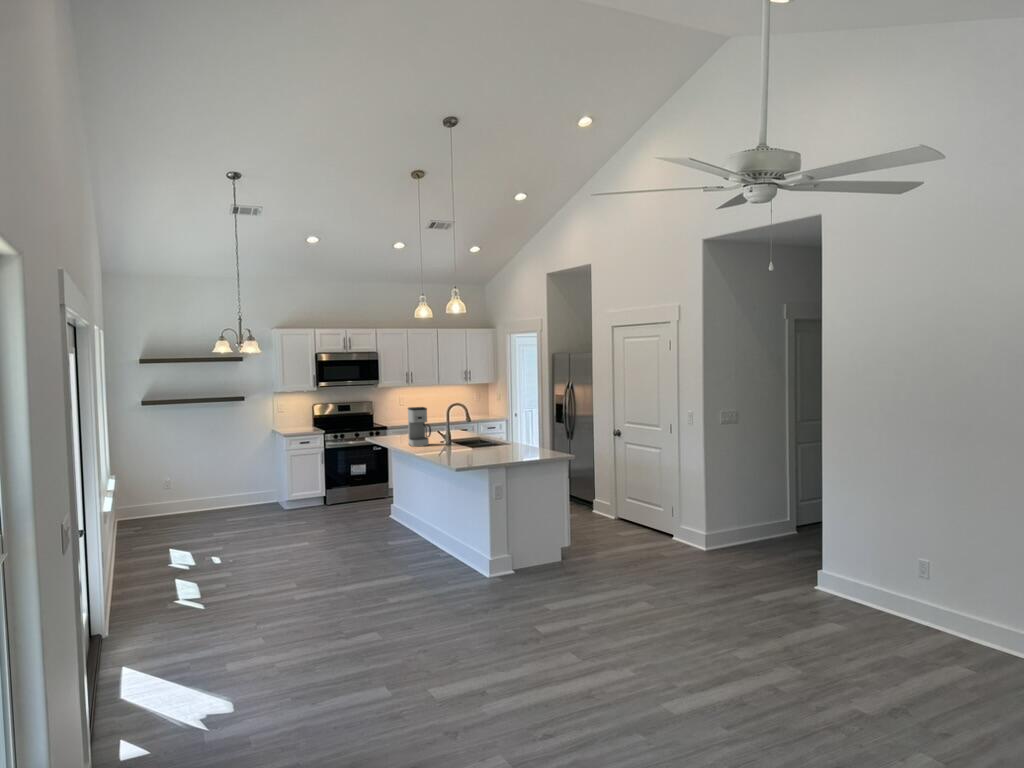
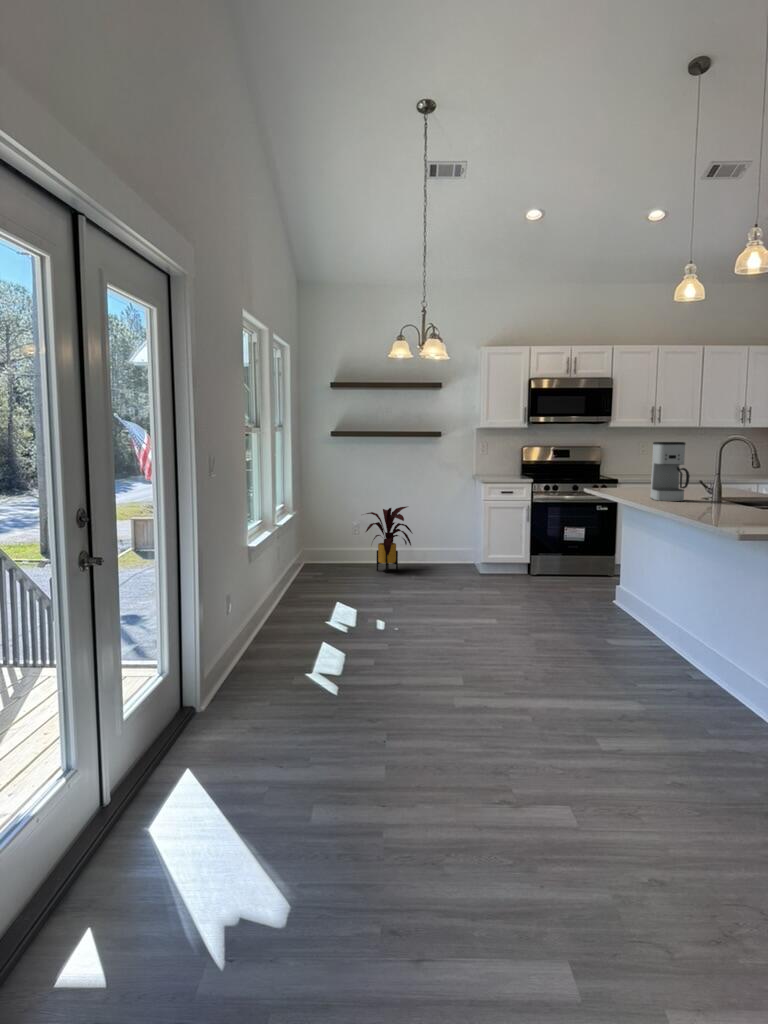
house plant: none [175,461,226,520] -> present [366,507,412,573]

